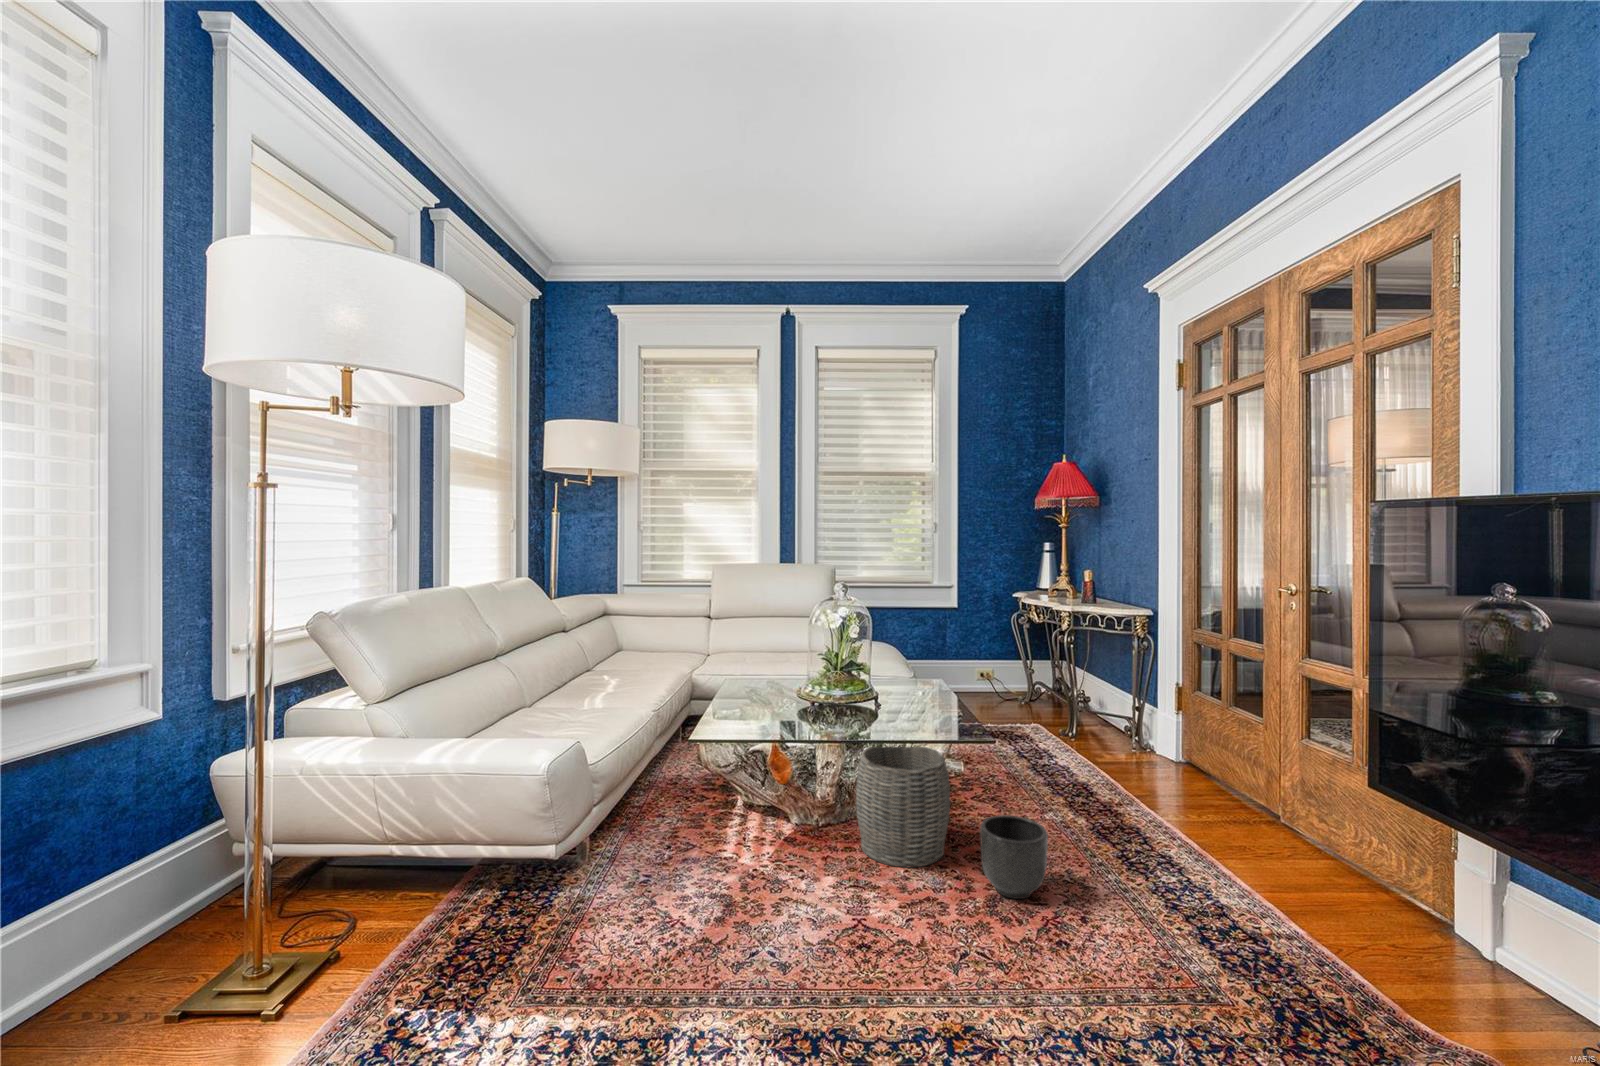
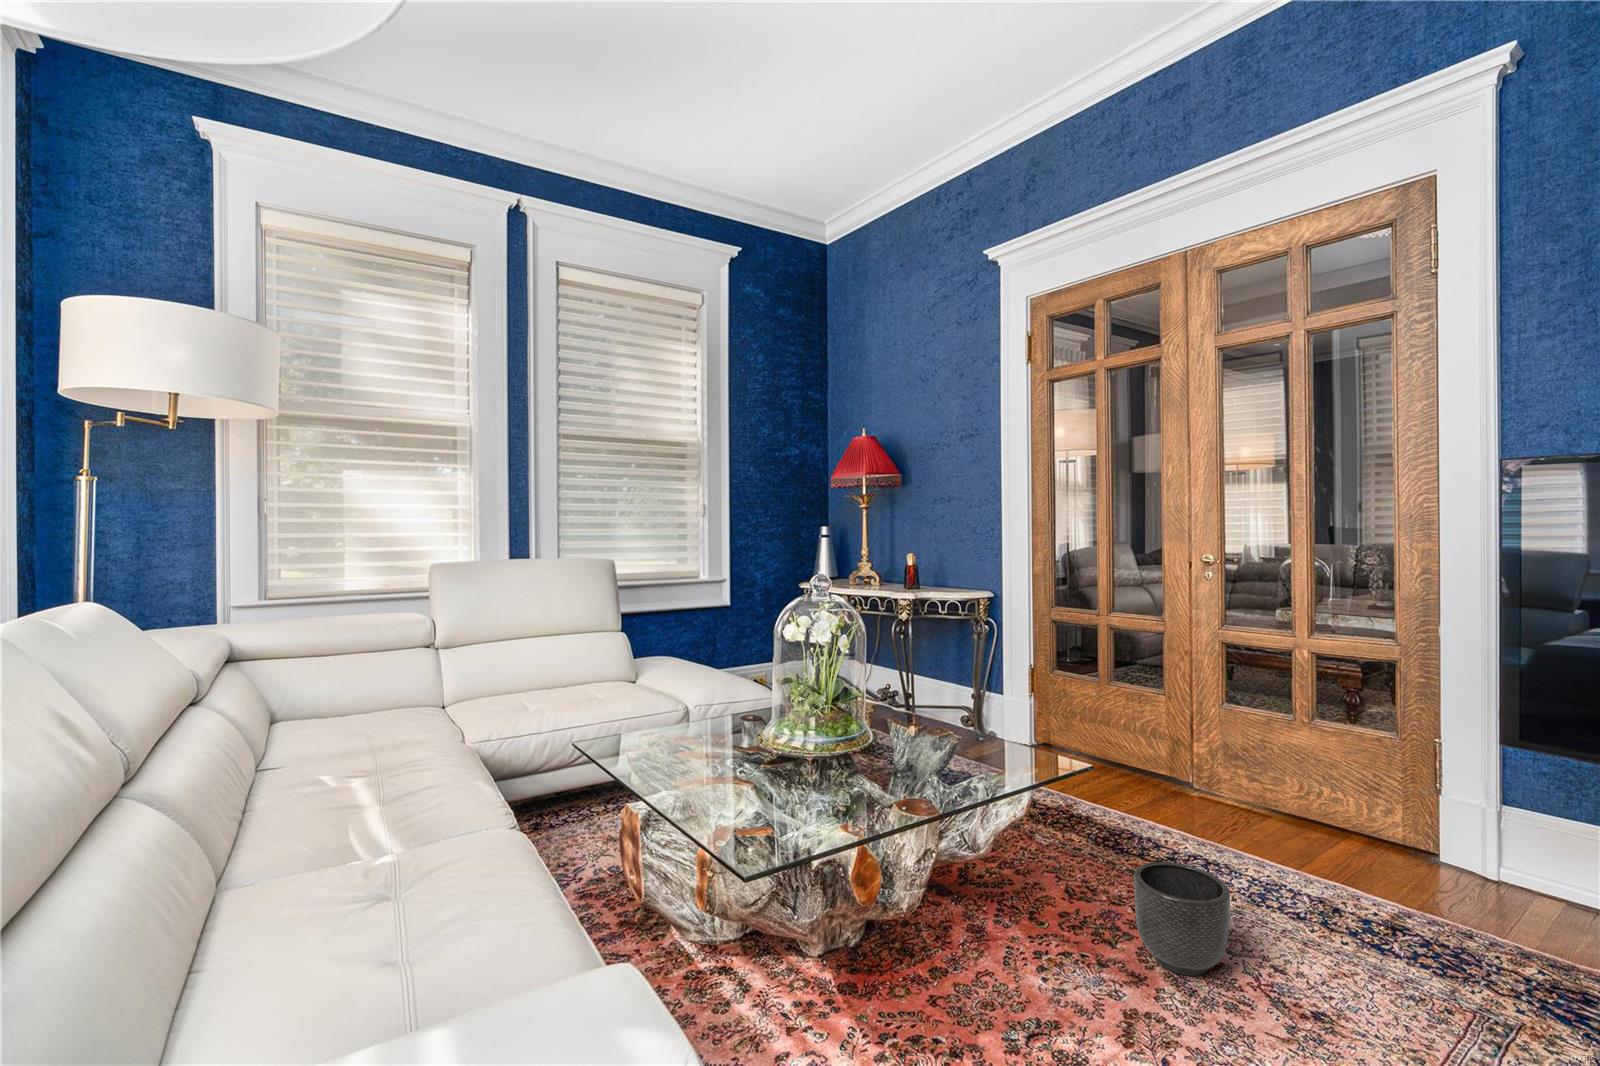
woven basket: present [856,747,950,867] -> none [931,796,1070,987]

